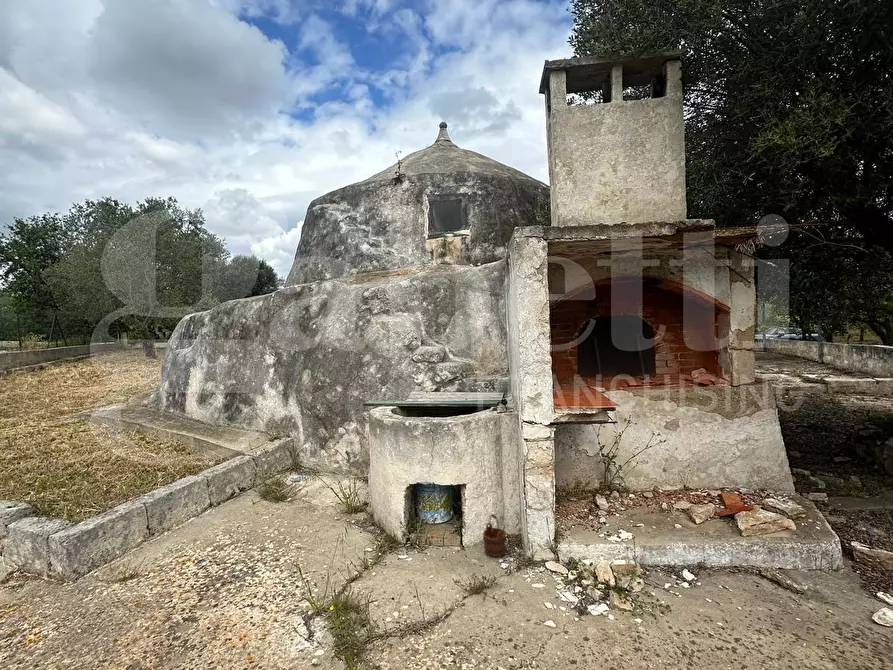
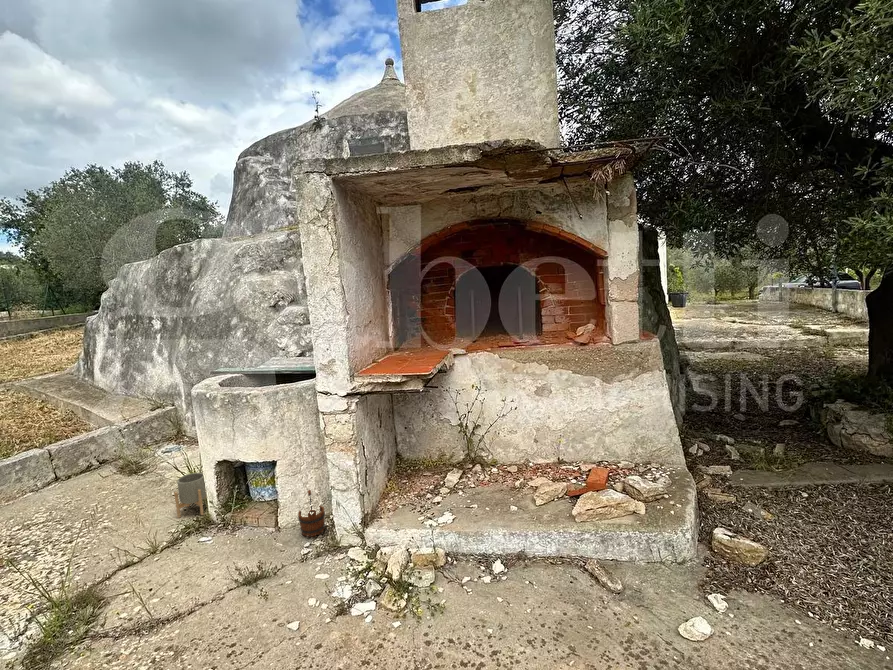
planter: none [353,501,377,544] -> present [174,473,207,518]

